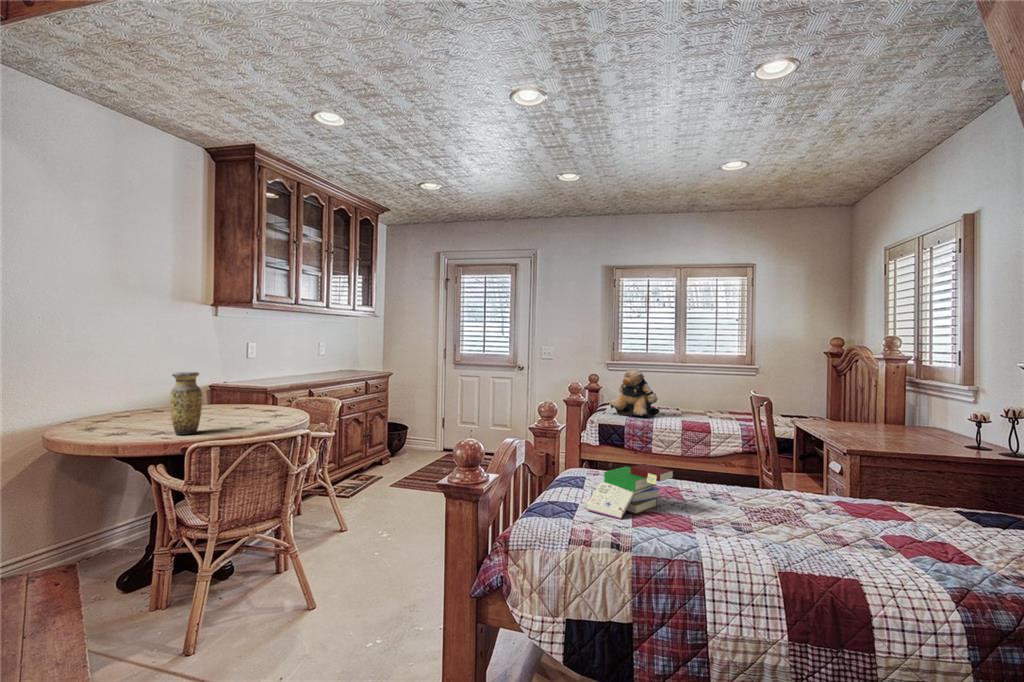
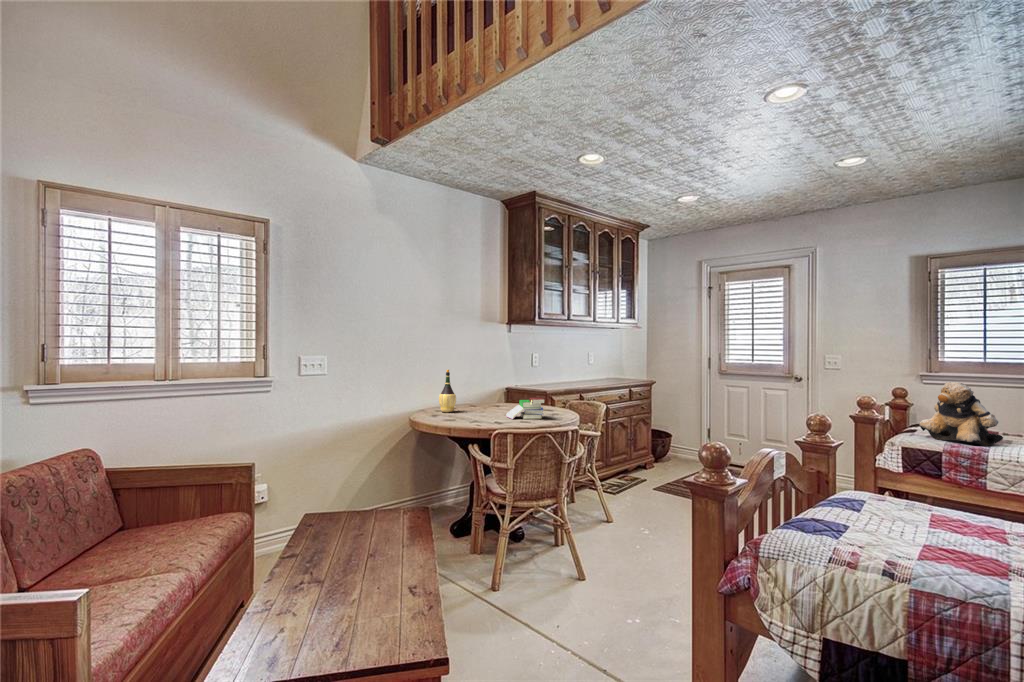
wine bottle: none [97,363,128,423] -> present [439,370,456,412]
vase: present [170,372,202,435] -> none [482,377,502,424]
book: present [586,464,673,519] -> present [506,398,544,419]

